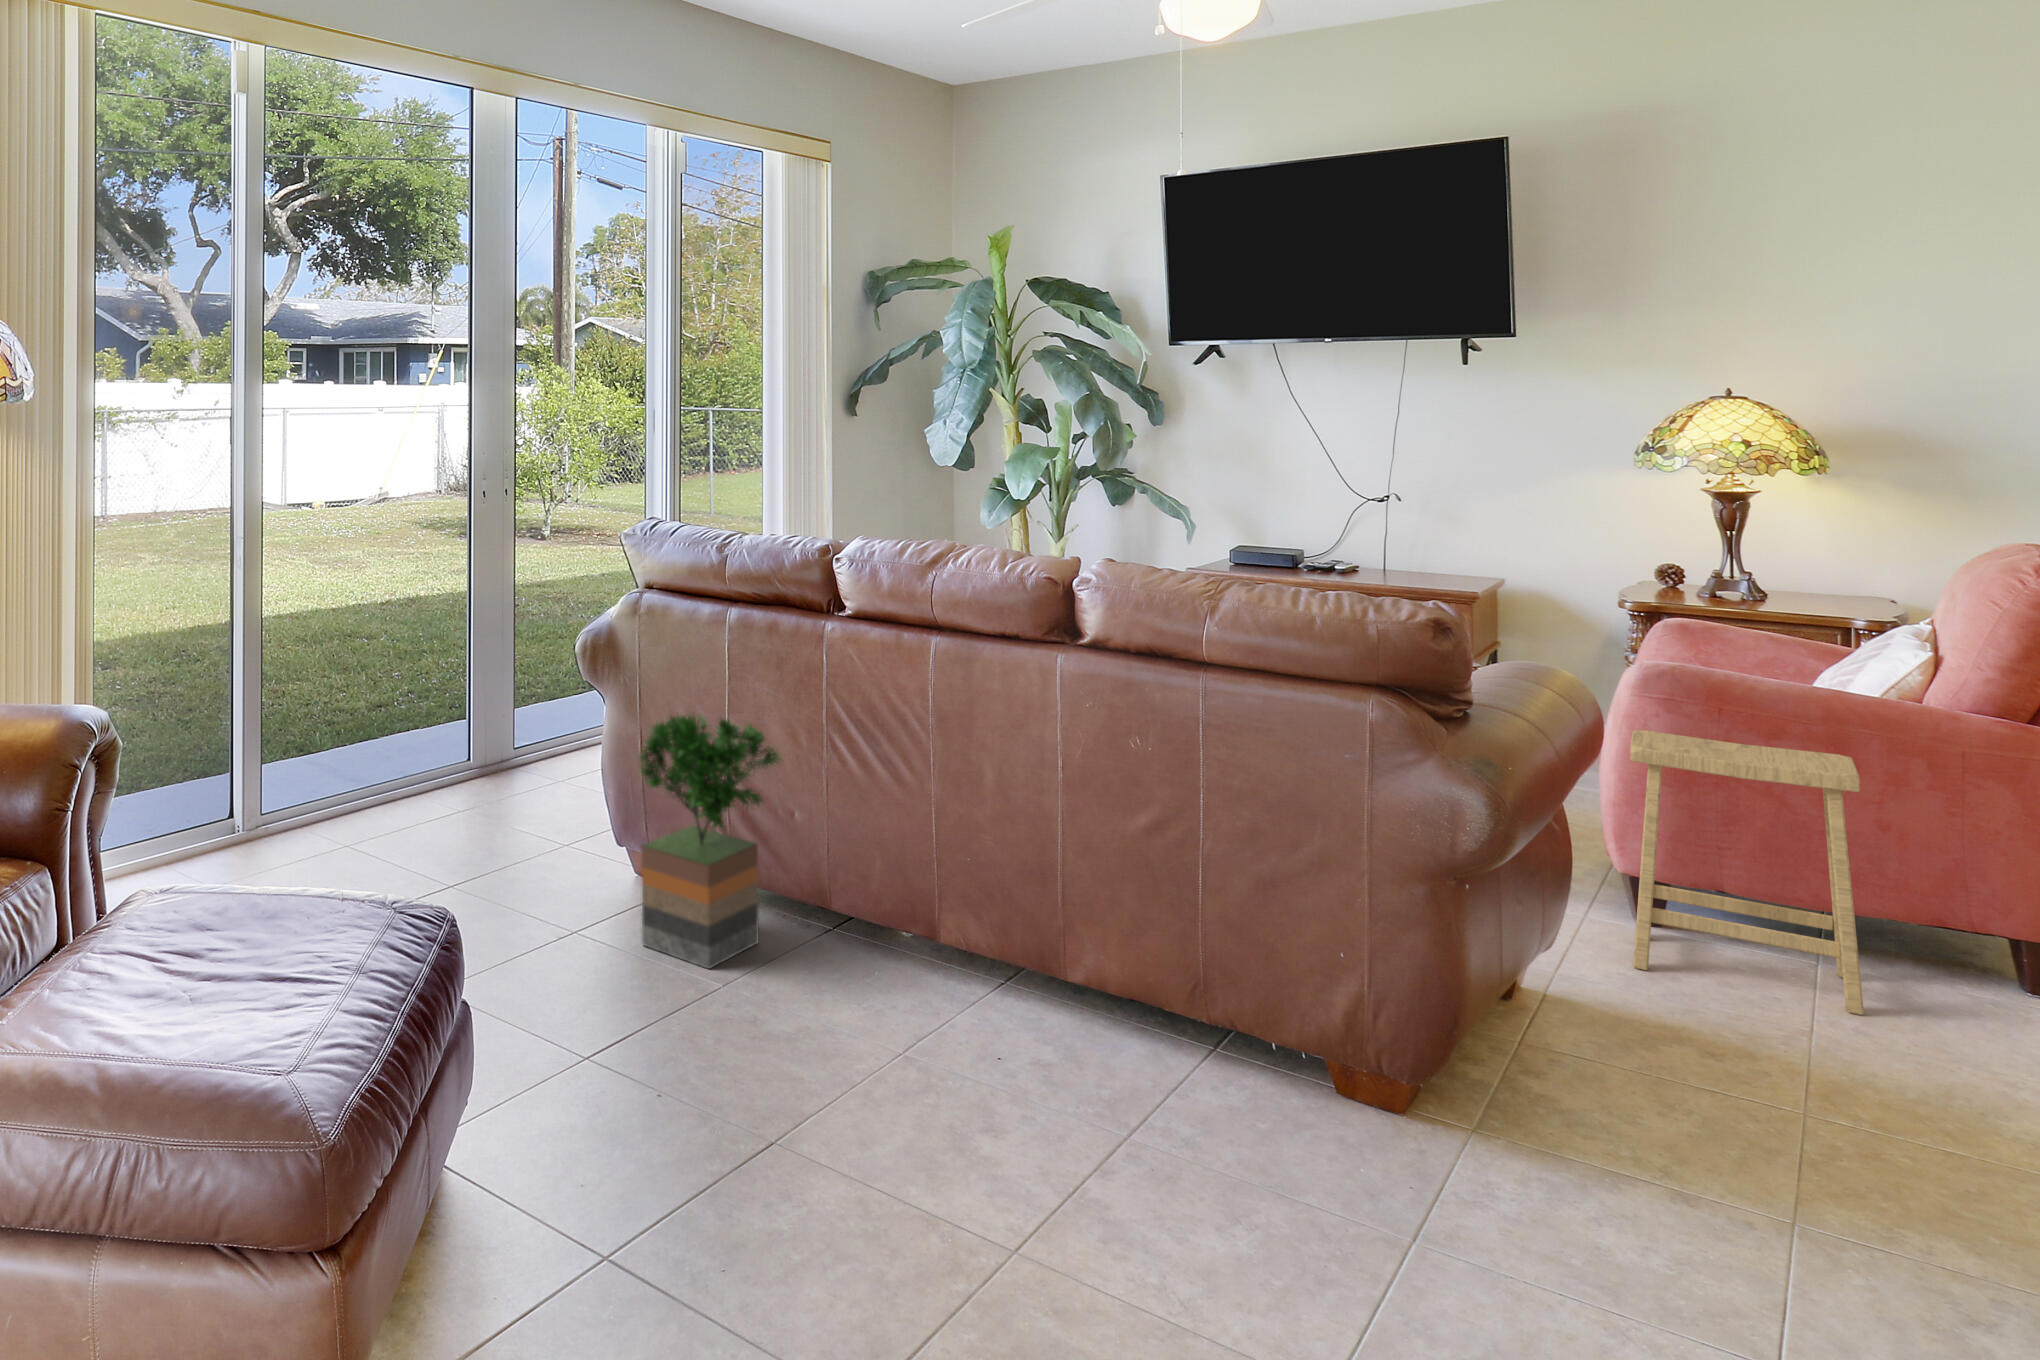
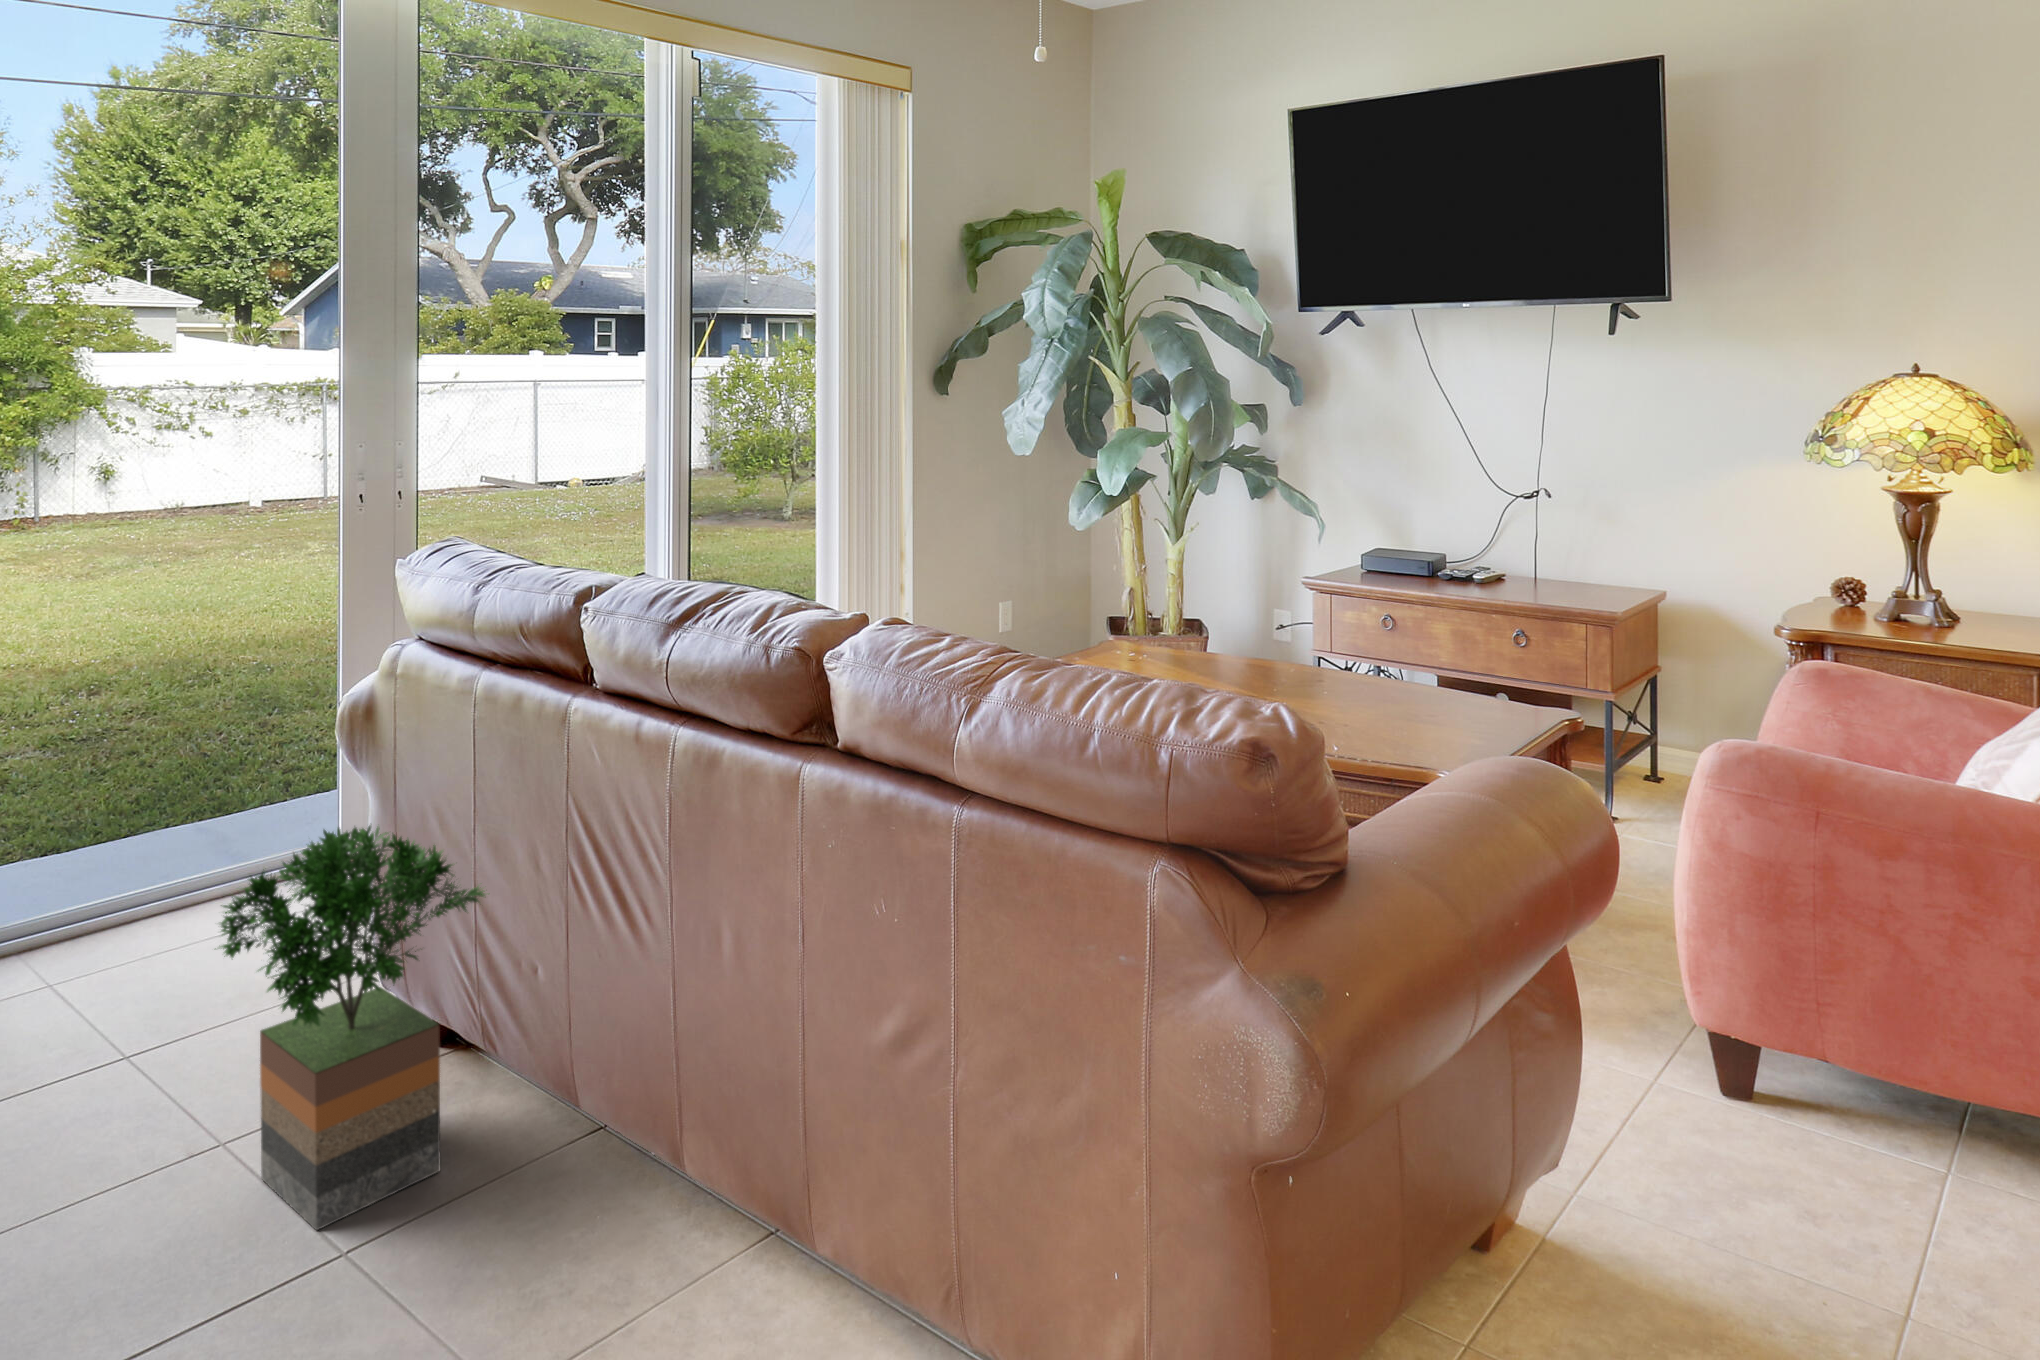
footstool: present [1630,730,1864,1015] -> none [1688,842,1997,1299]

